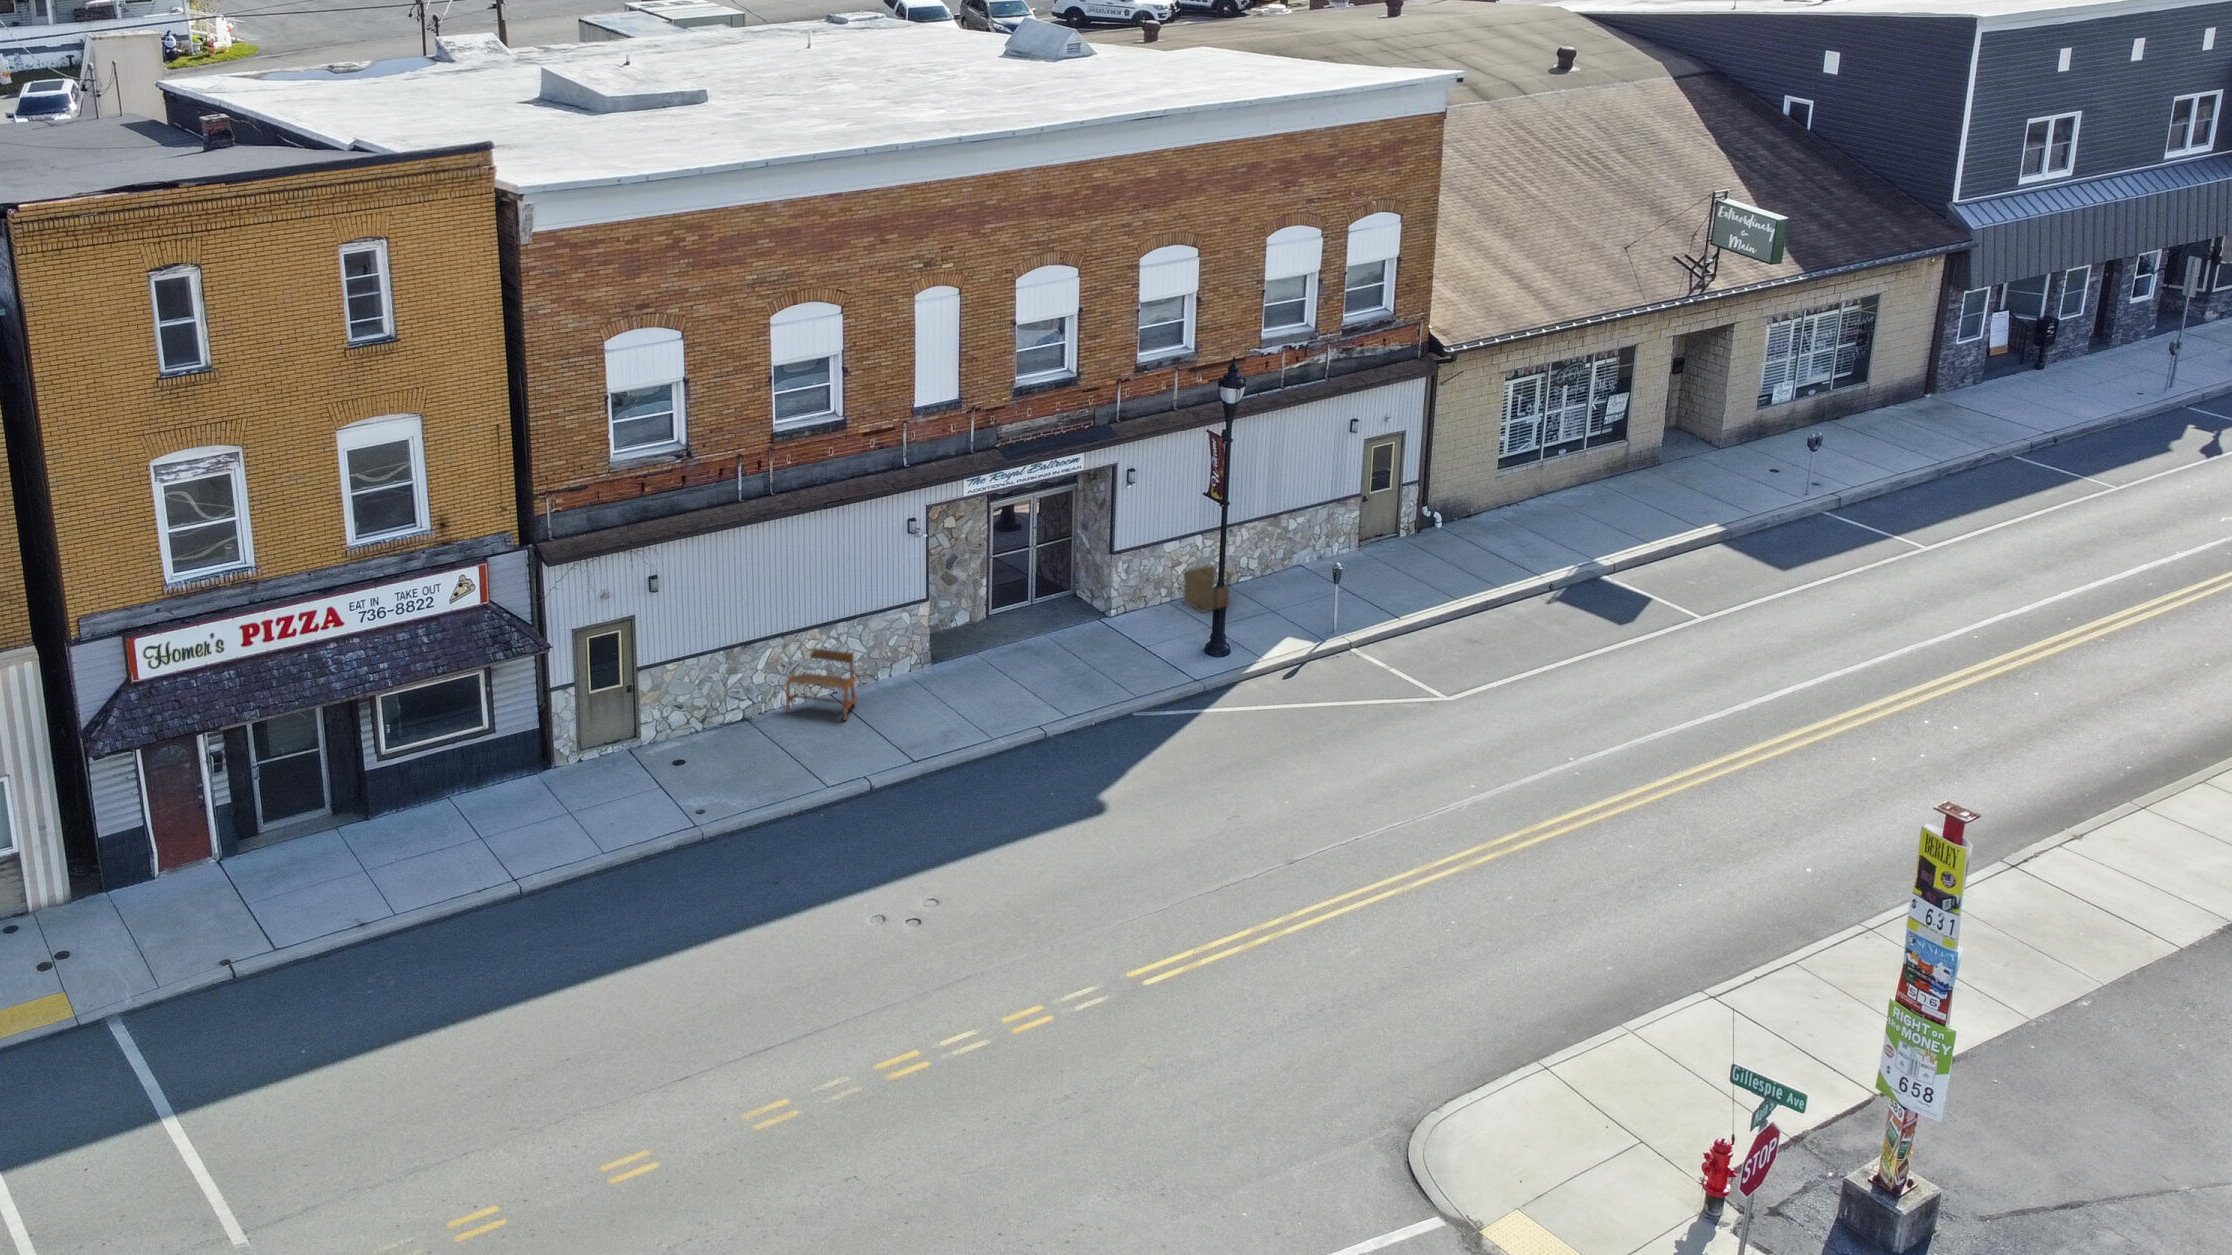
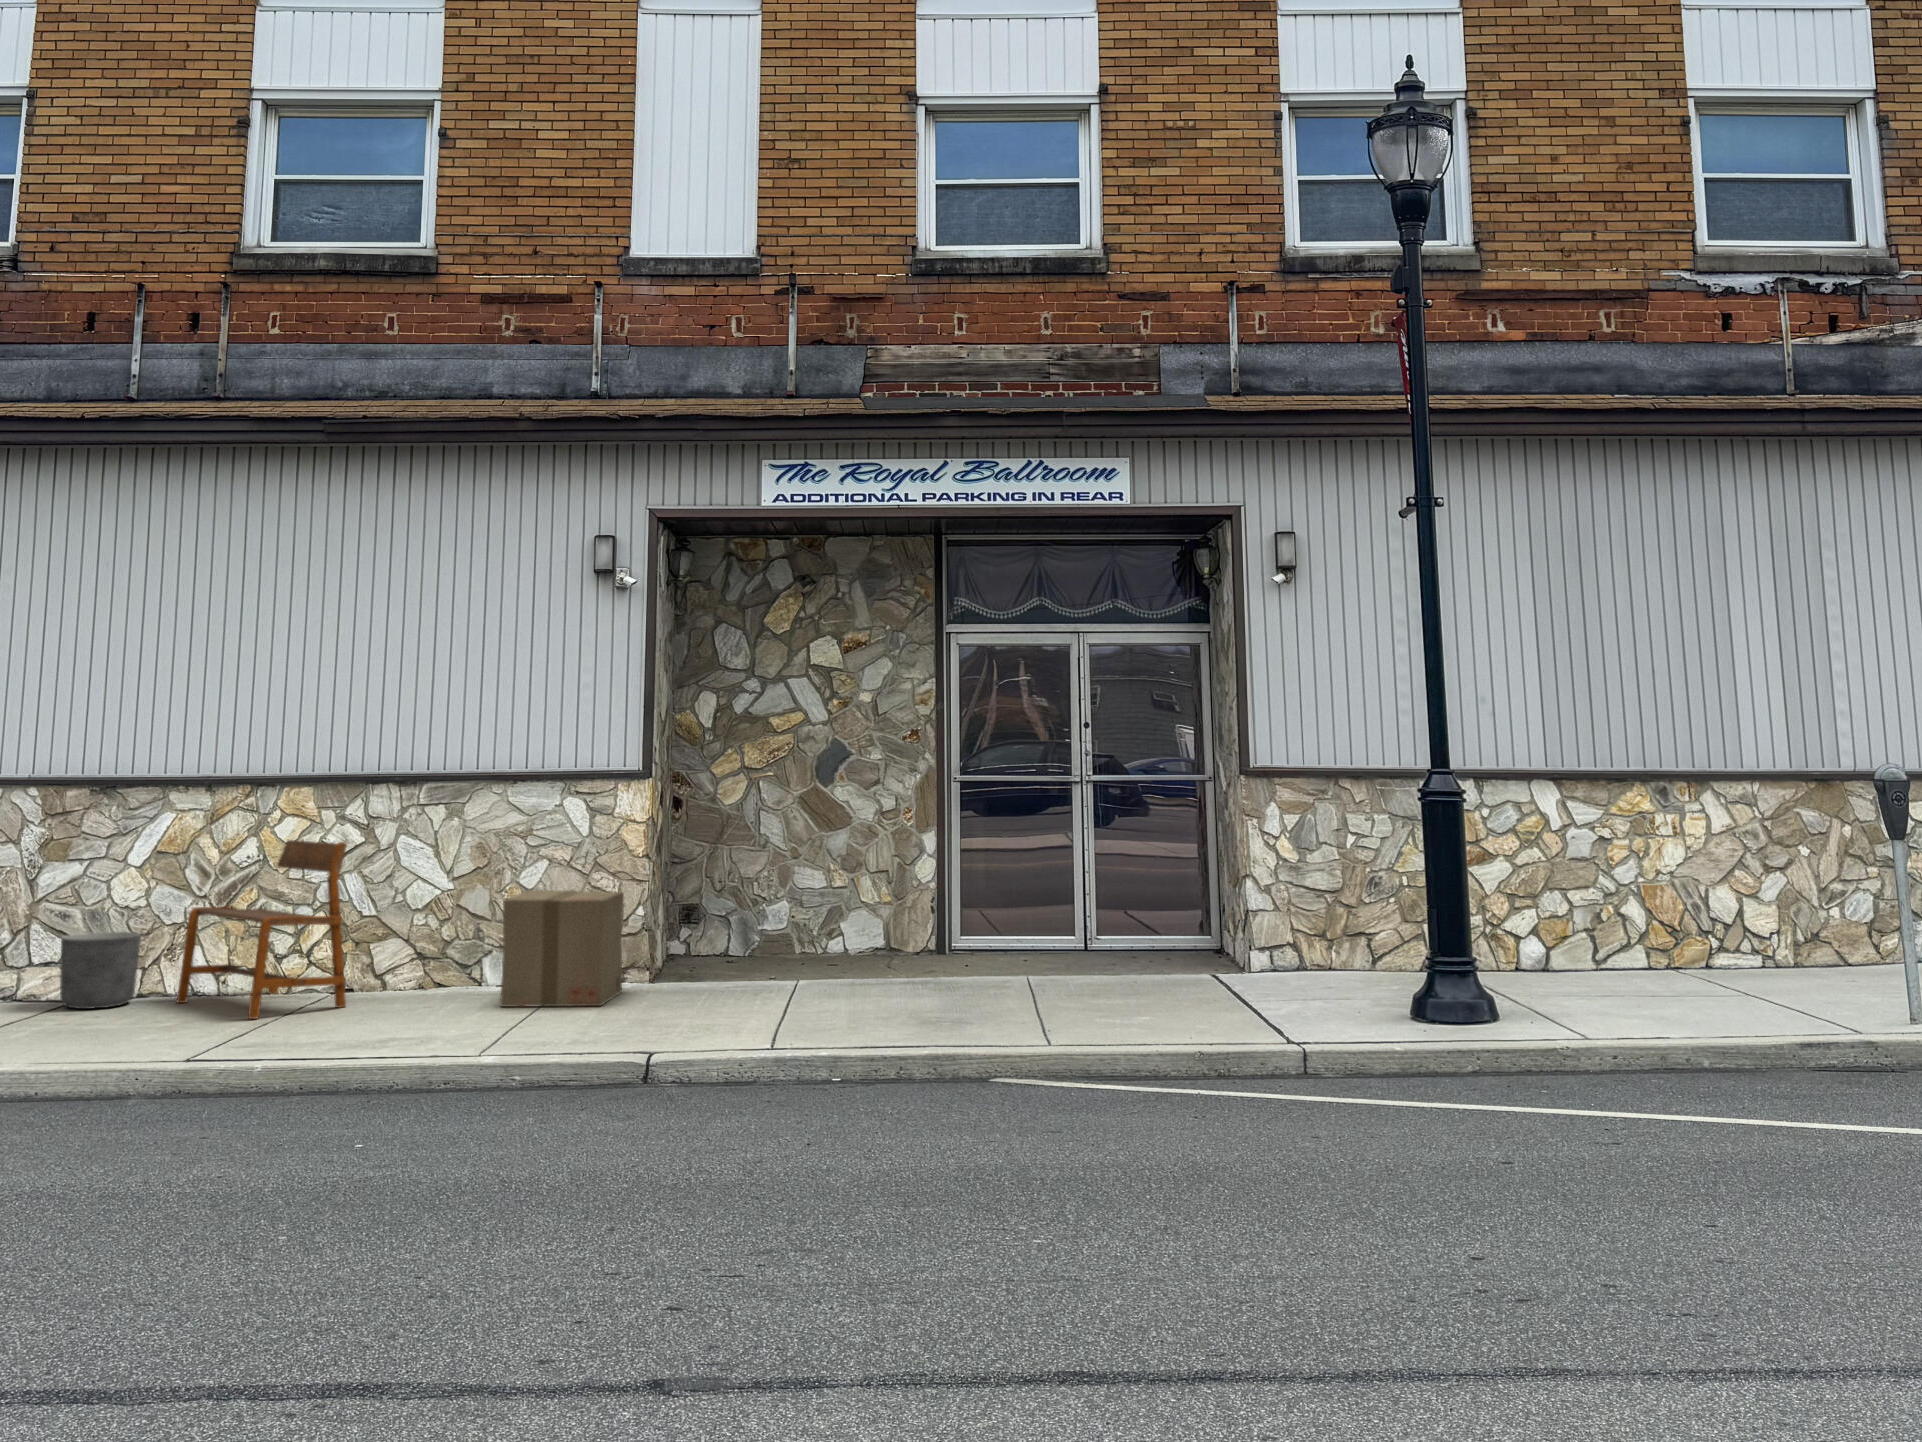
cardboard box: present [1182,566,1230,613] -> present [500,890,624,1007]
planter: none [748,692,776,726] -> present [60,932,141,1009]

